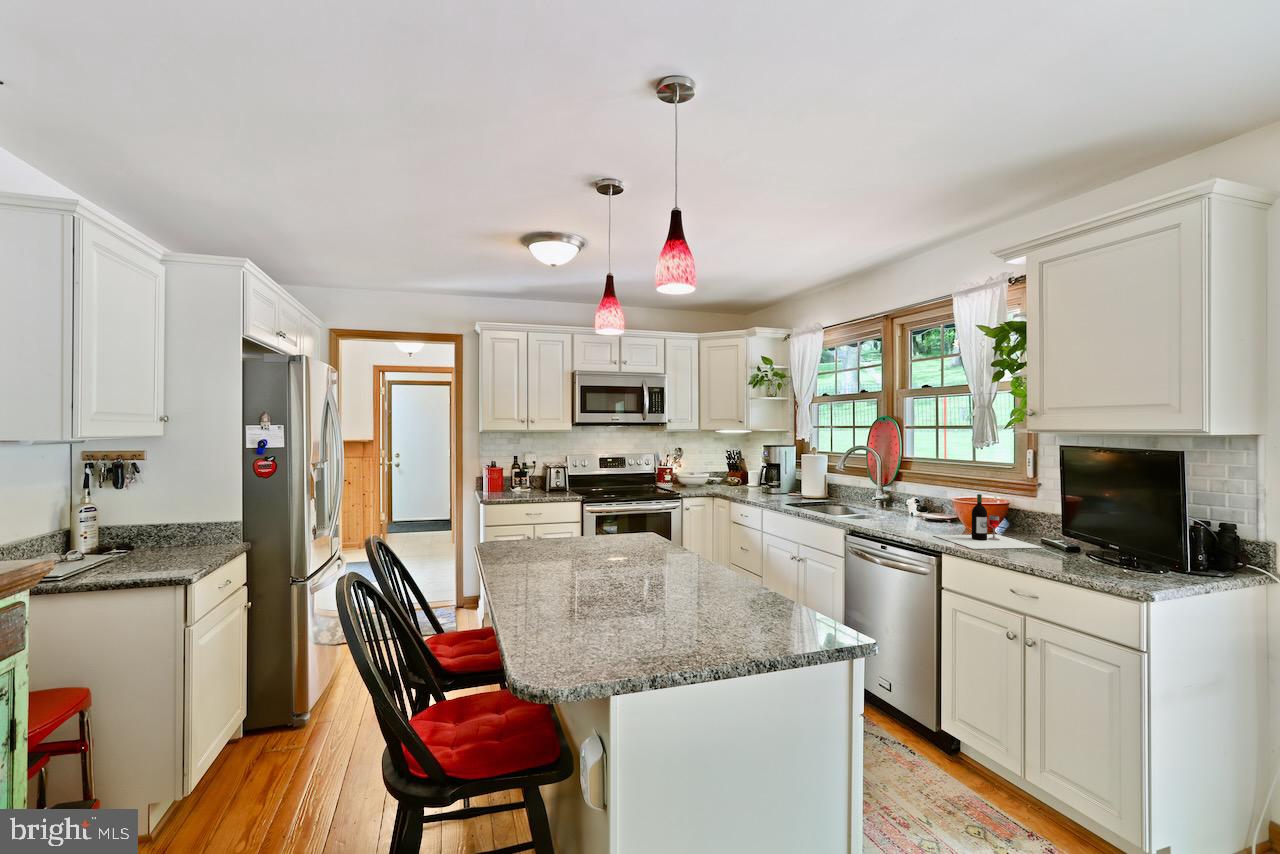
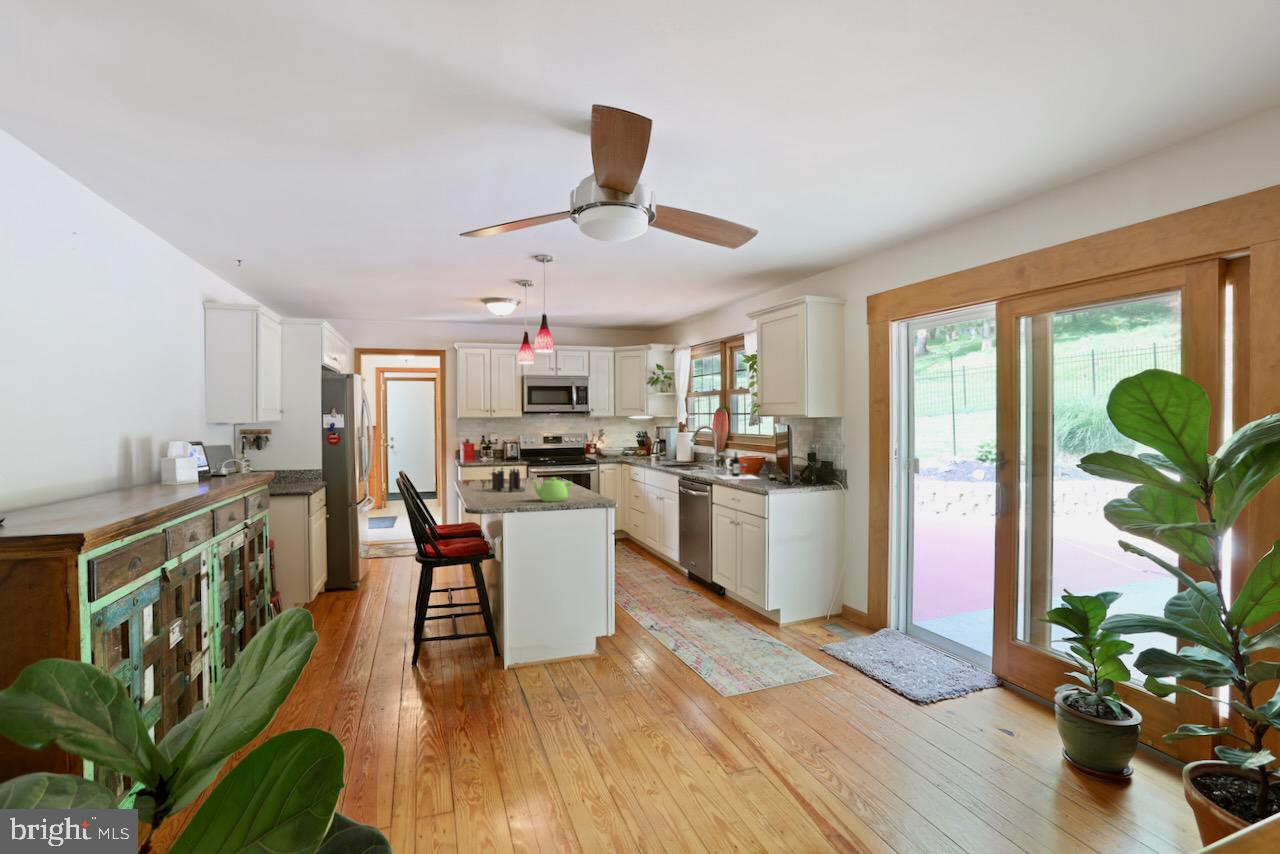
candle: none [529,529,640,591] -> present [487,467,525,492]
teapot: none [661,577,756,645] -> present [533,477,572,502]

